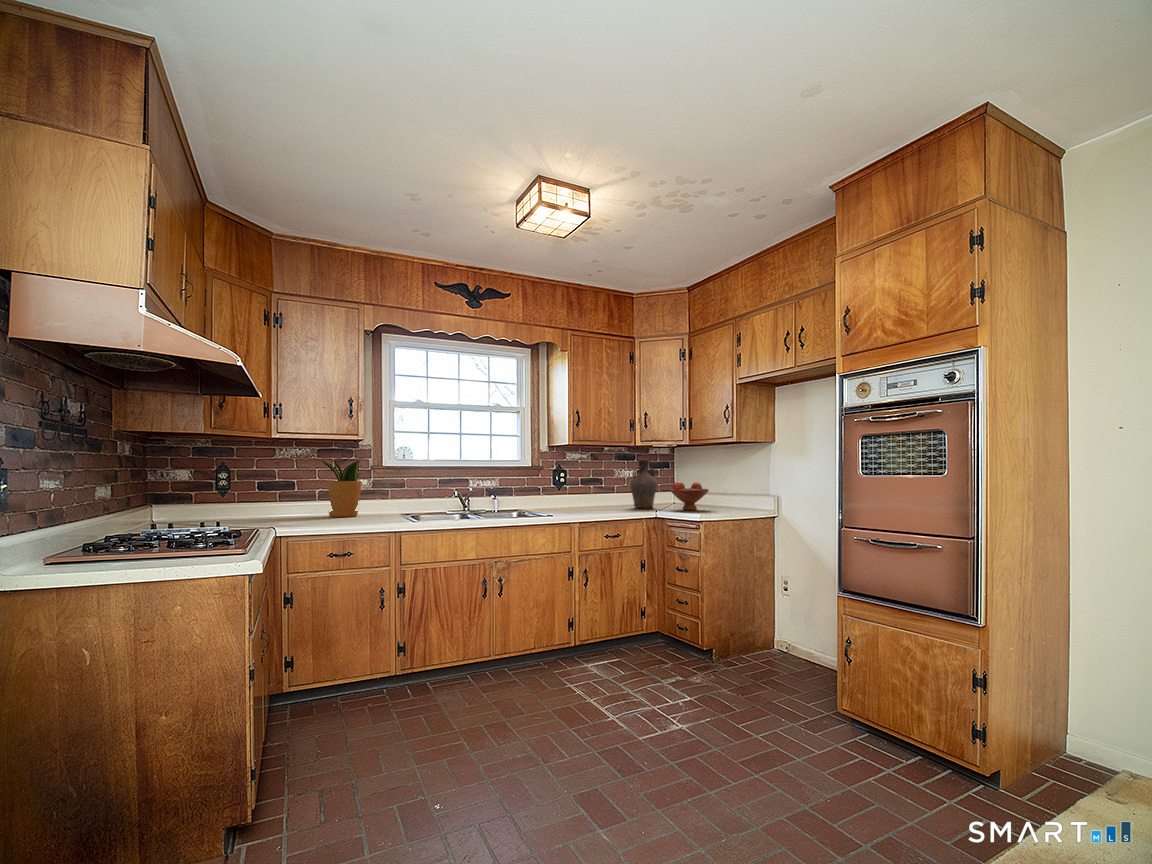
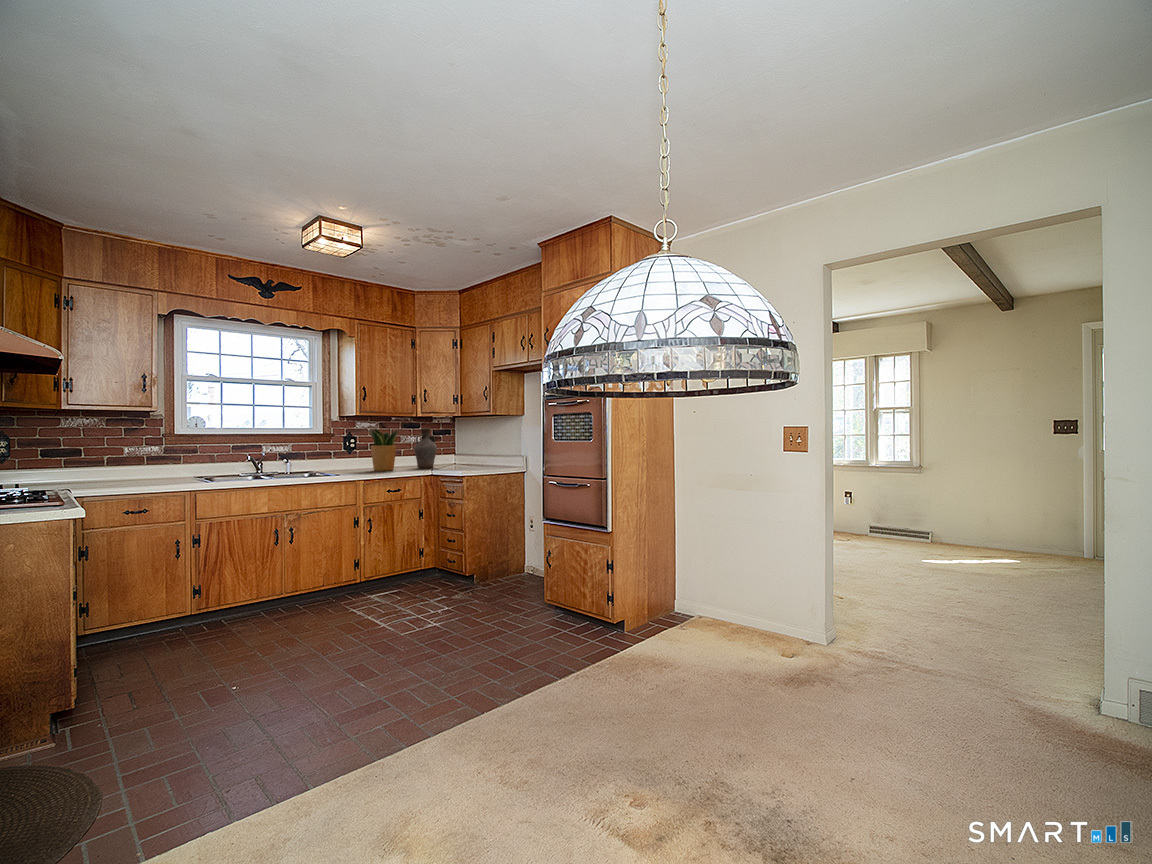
potted plant: present [321,459,362,517] -> present [367,428,398,471]
fruit bowl: present [670,481,709,510] -> none [446,446,477,469]

